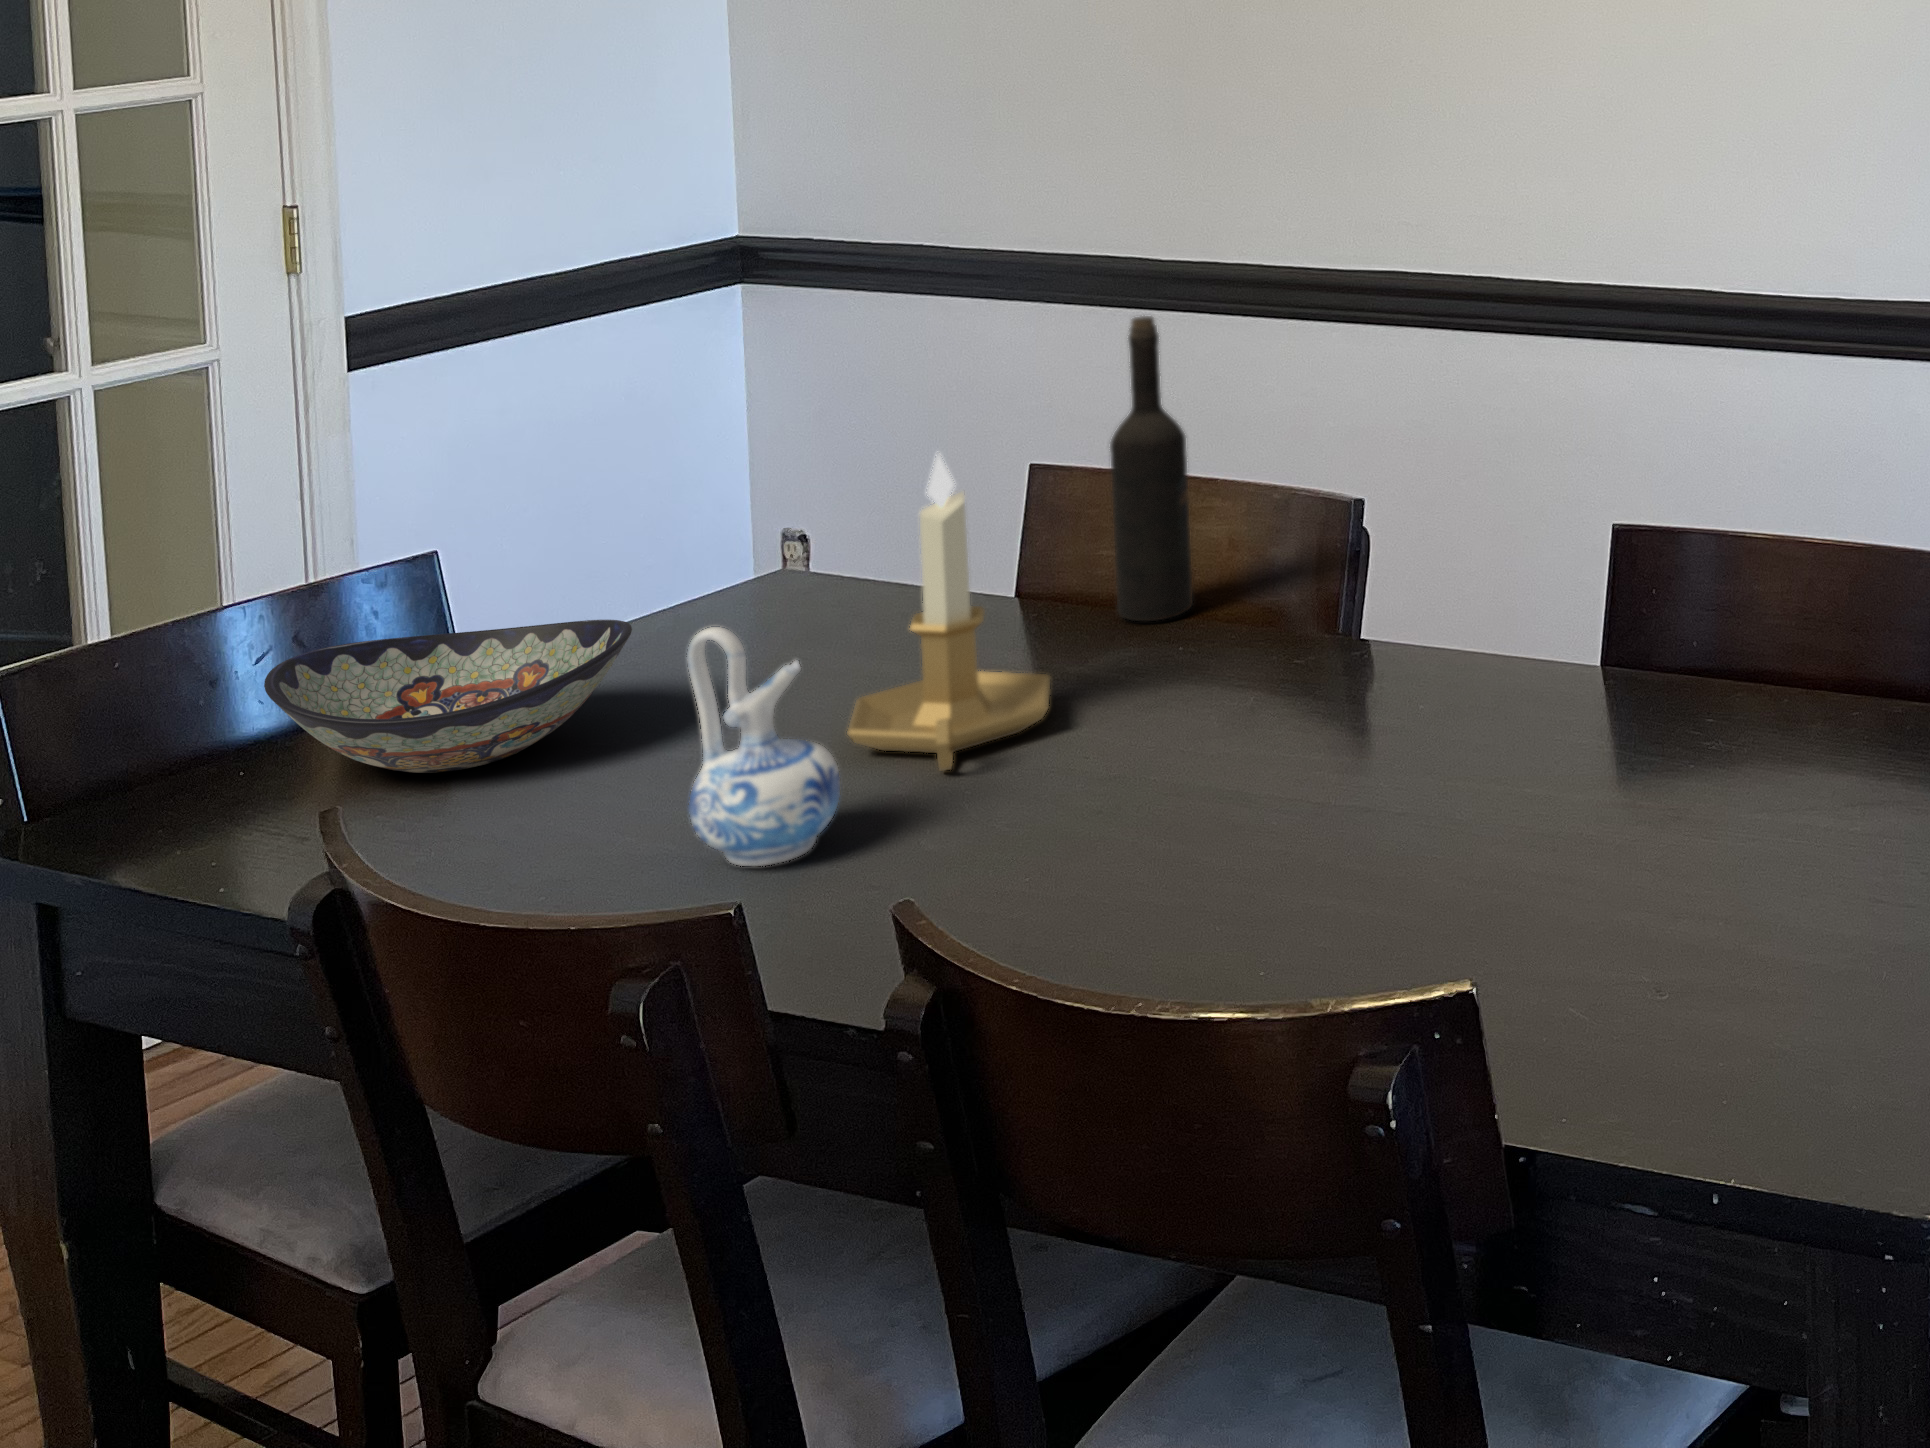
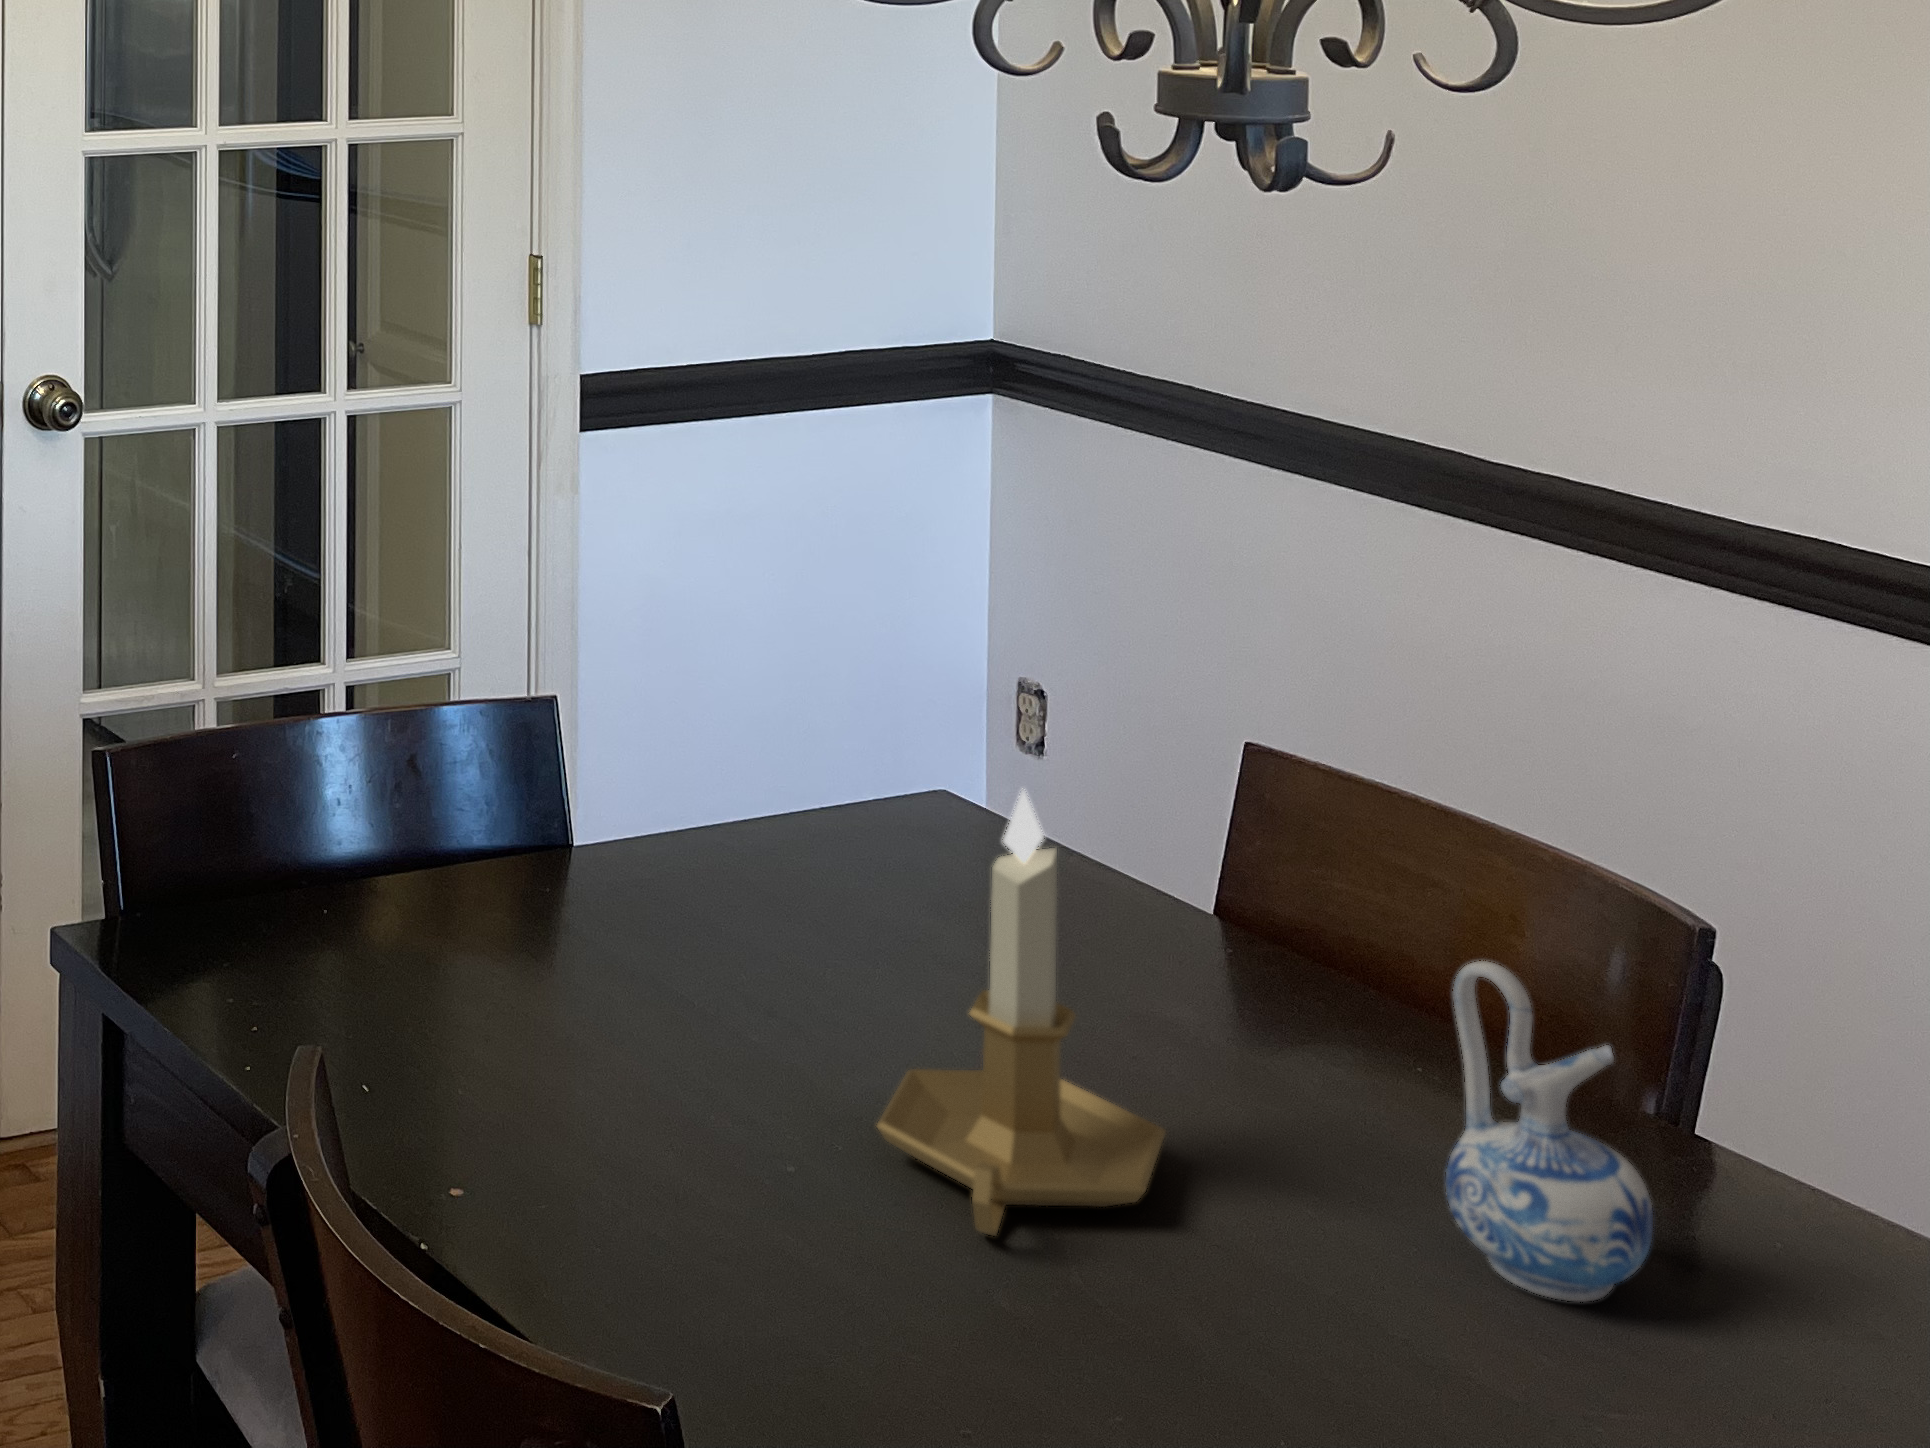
wine bottle: present [1110,316,1193,621] -> none [1301,637,1420,1076]
decorative bowl: present [264,620,632,773] -> none [305,800,669,994]
ceramic pitcher: present [688,627,840,866] -> present [1446,961,1653,1302]

